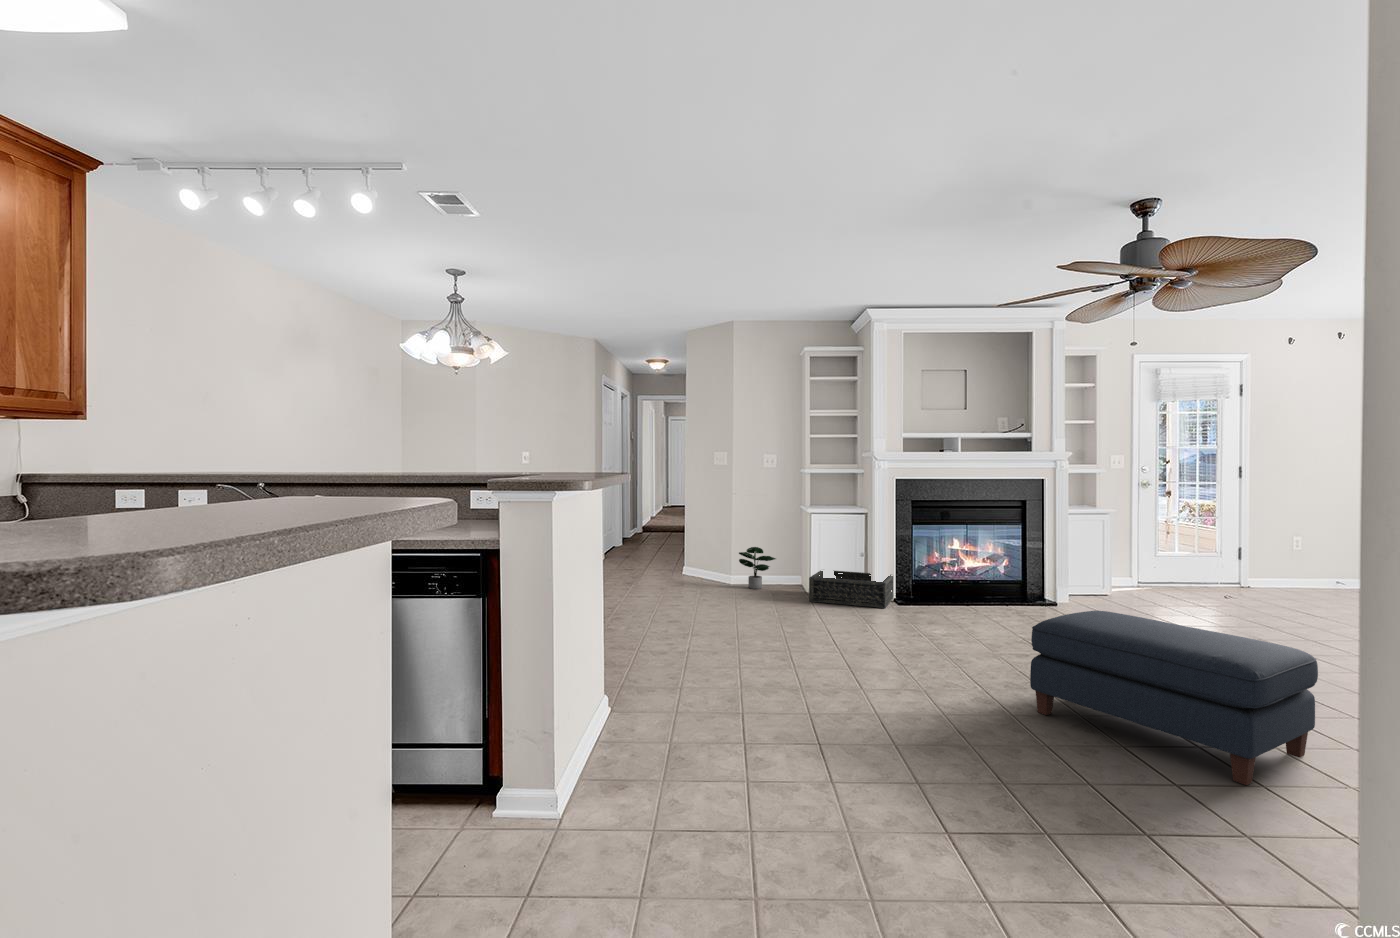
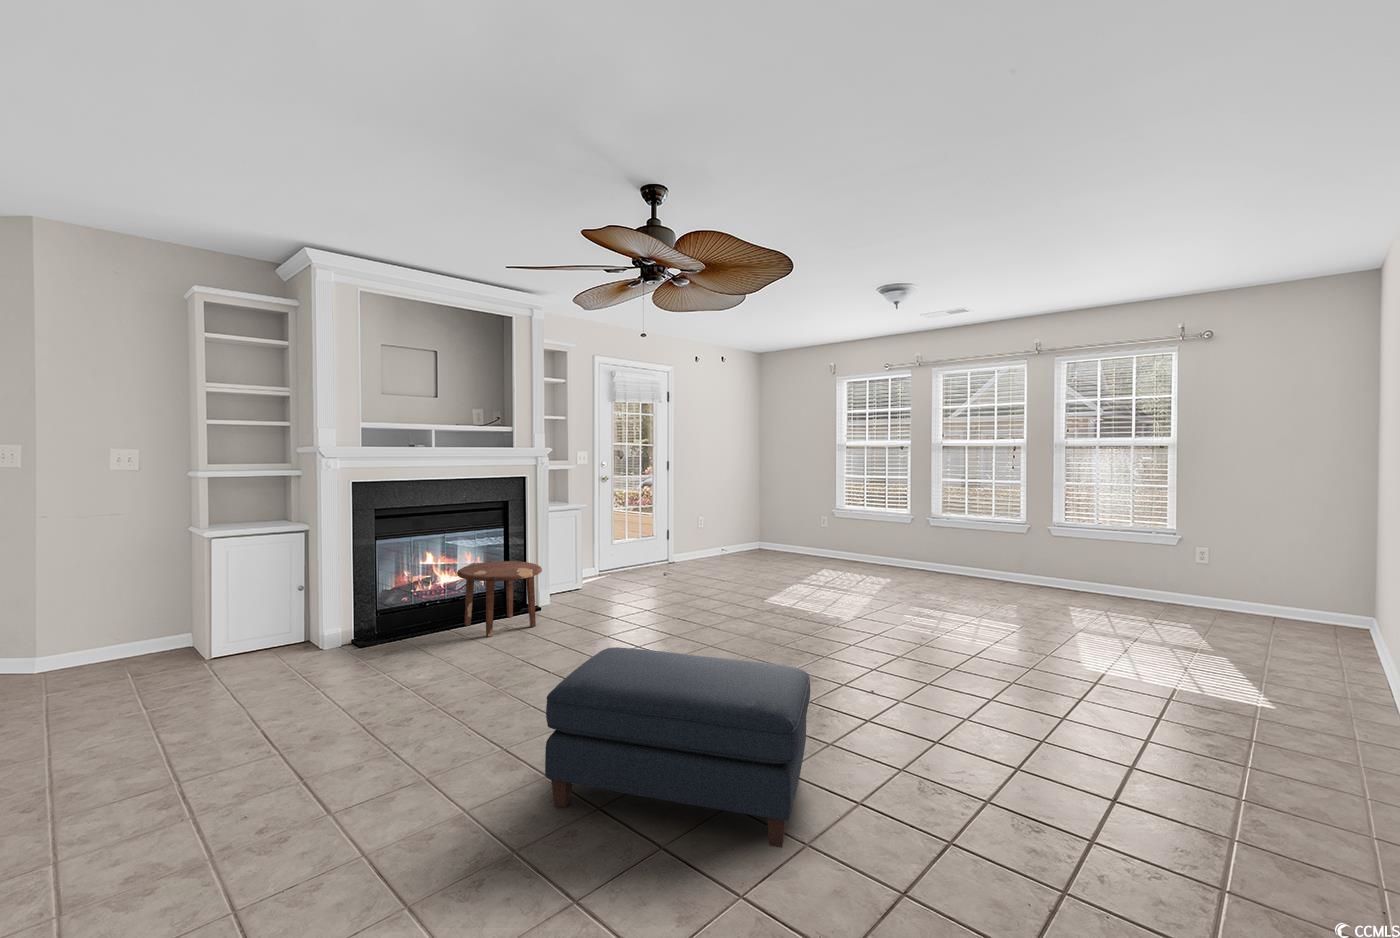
potted plant: present [739,547,776,589] -> none [68,593,151,662]
side table: none [978,553,1058,615] -> present [457,561,542,637]
basket: present [809,571,893,608] -> none [209,607,348,669]

